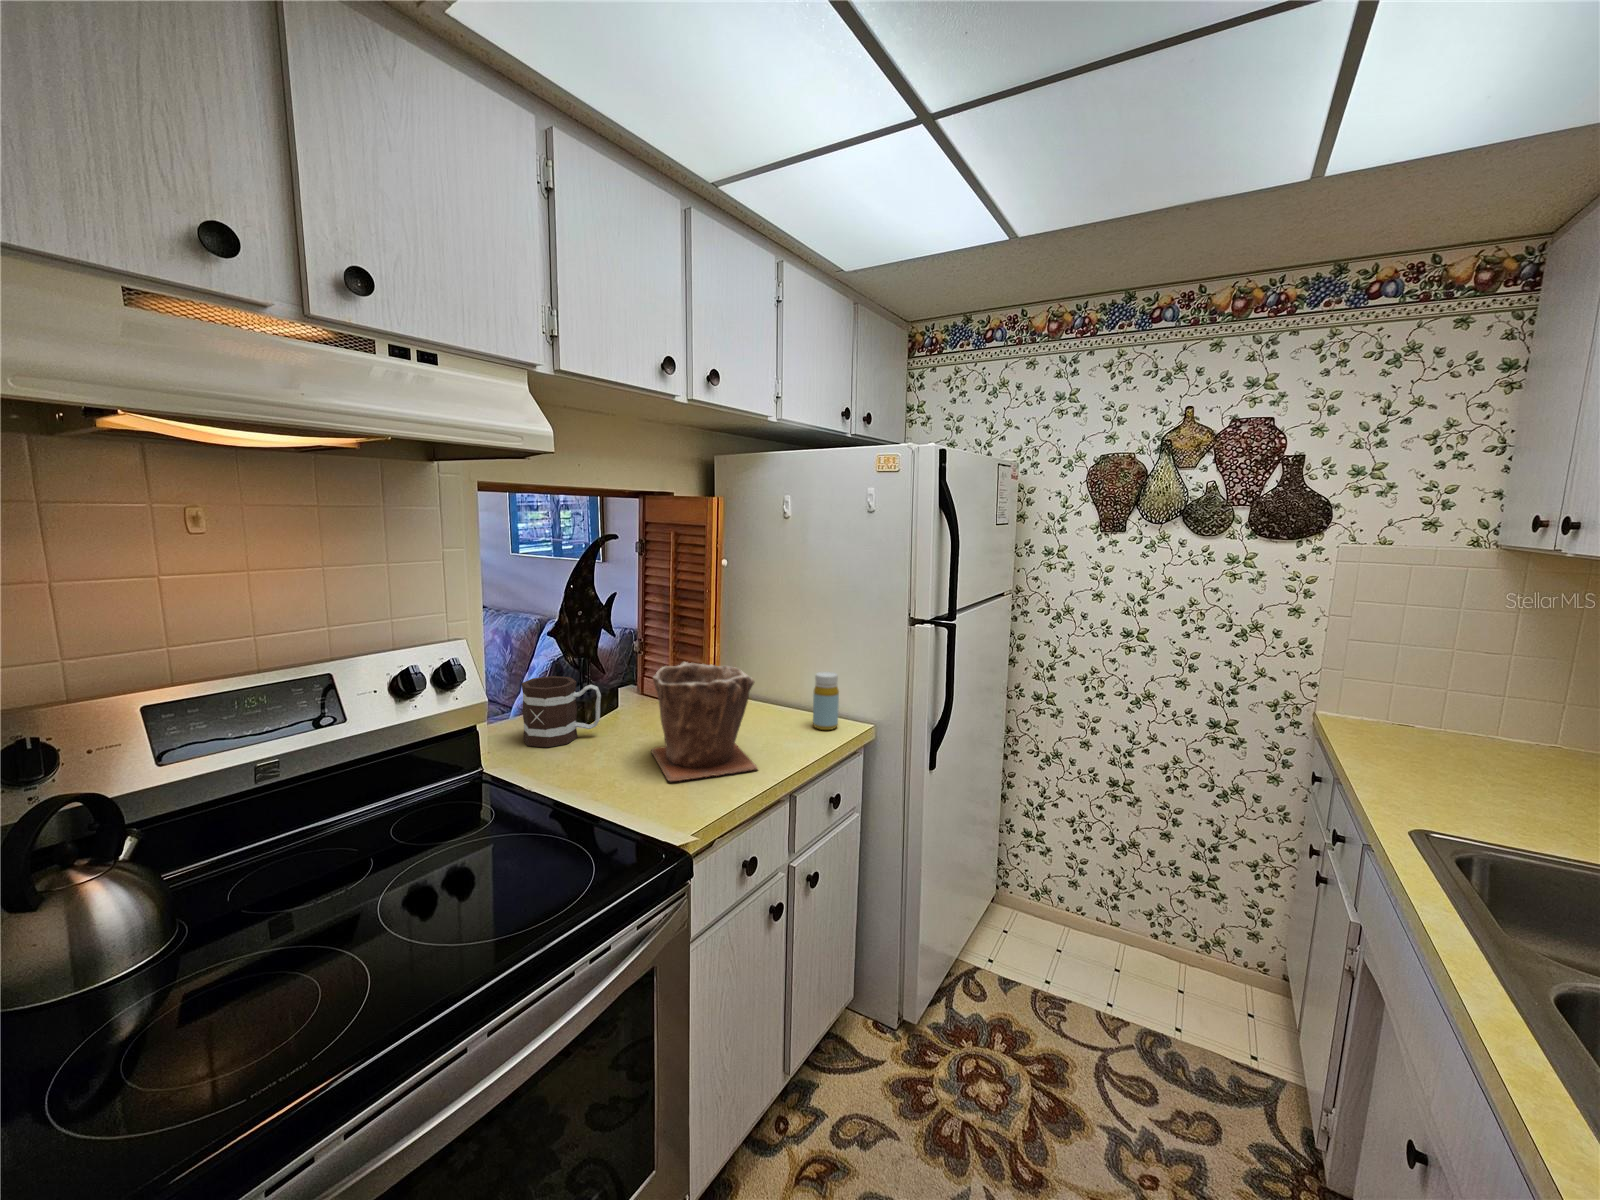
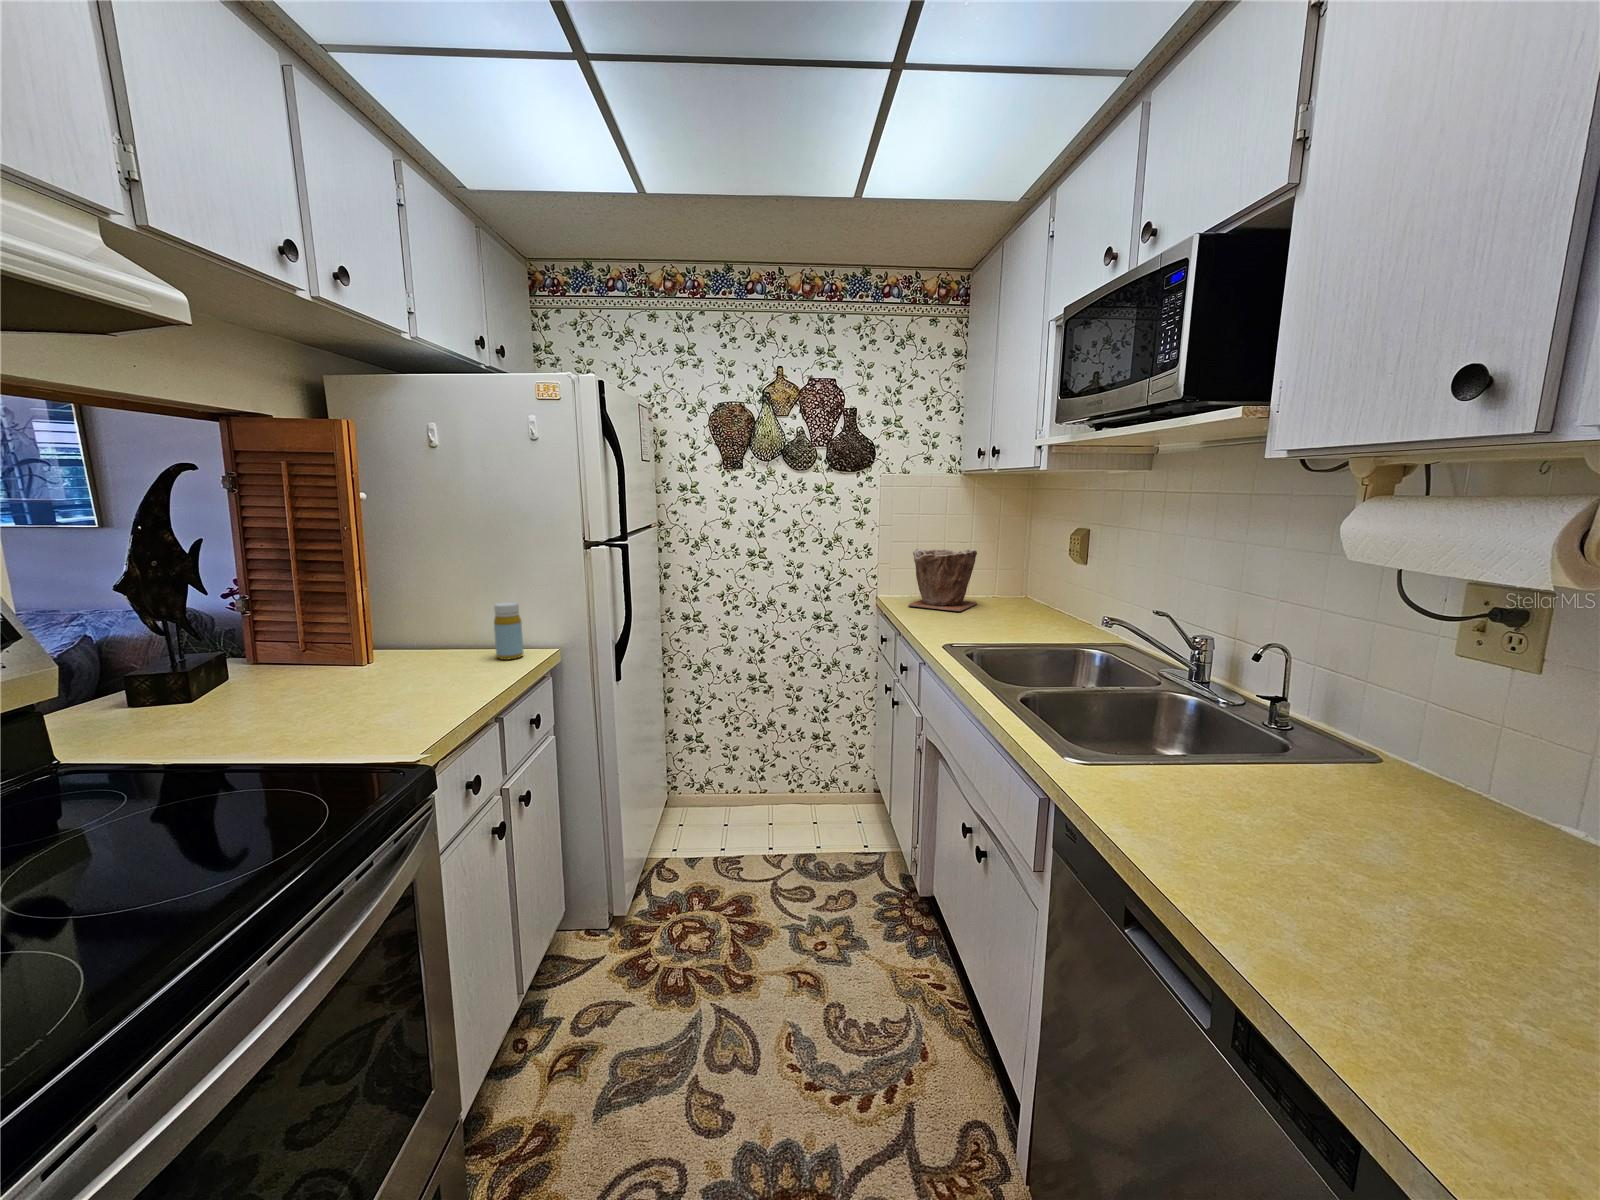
plant pot: present [651,662,758,781] -> present [908,548,977,611]
mug: present [521,676,601,747] -> none [83,641,221,733]

